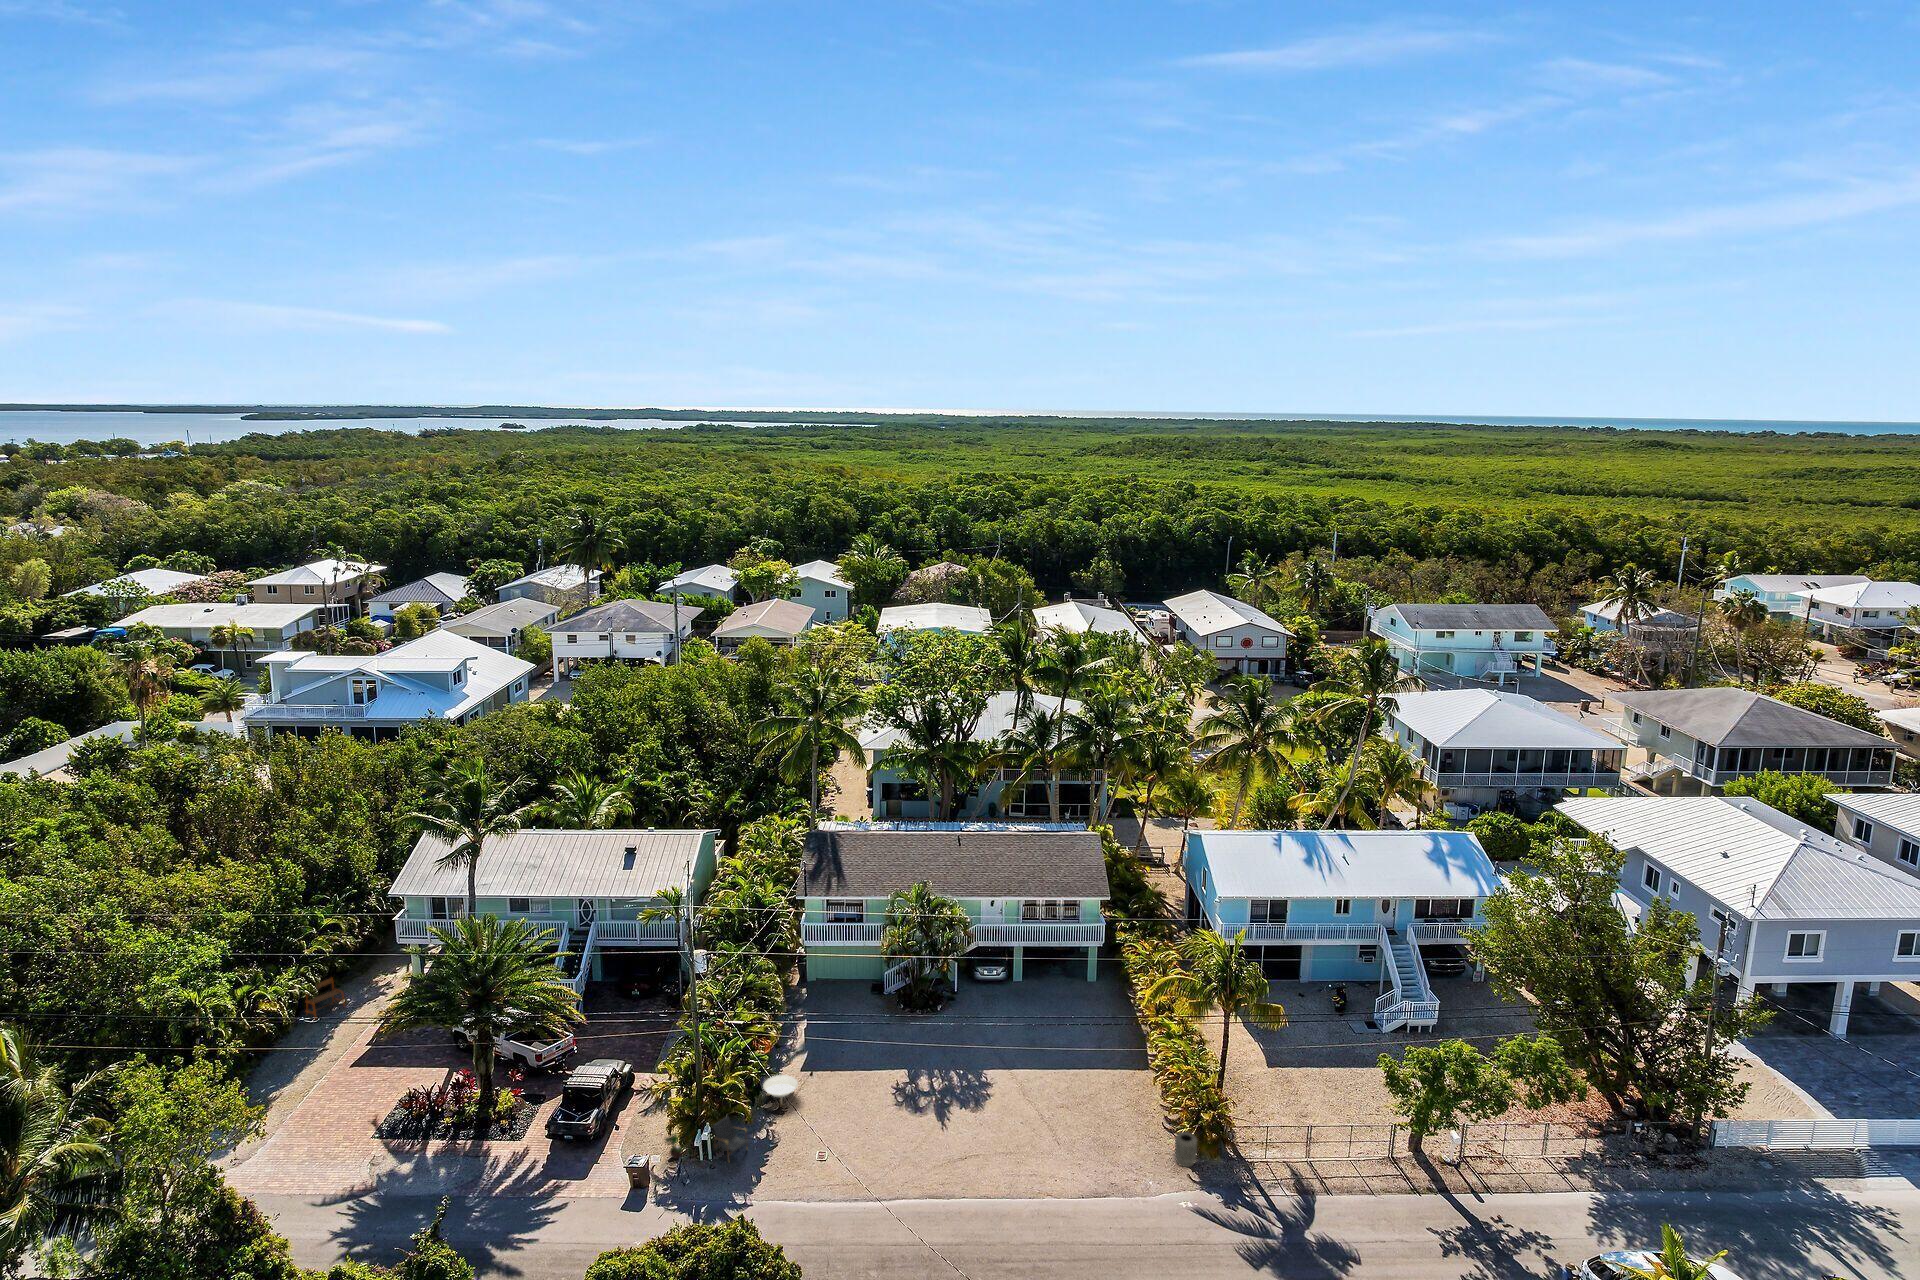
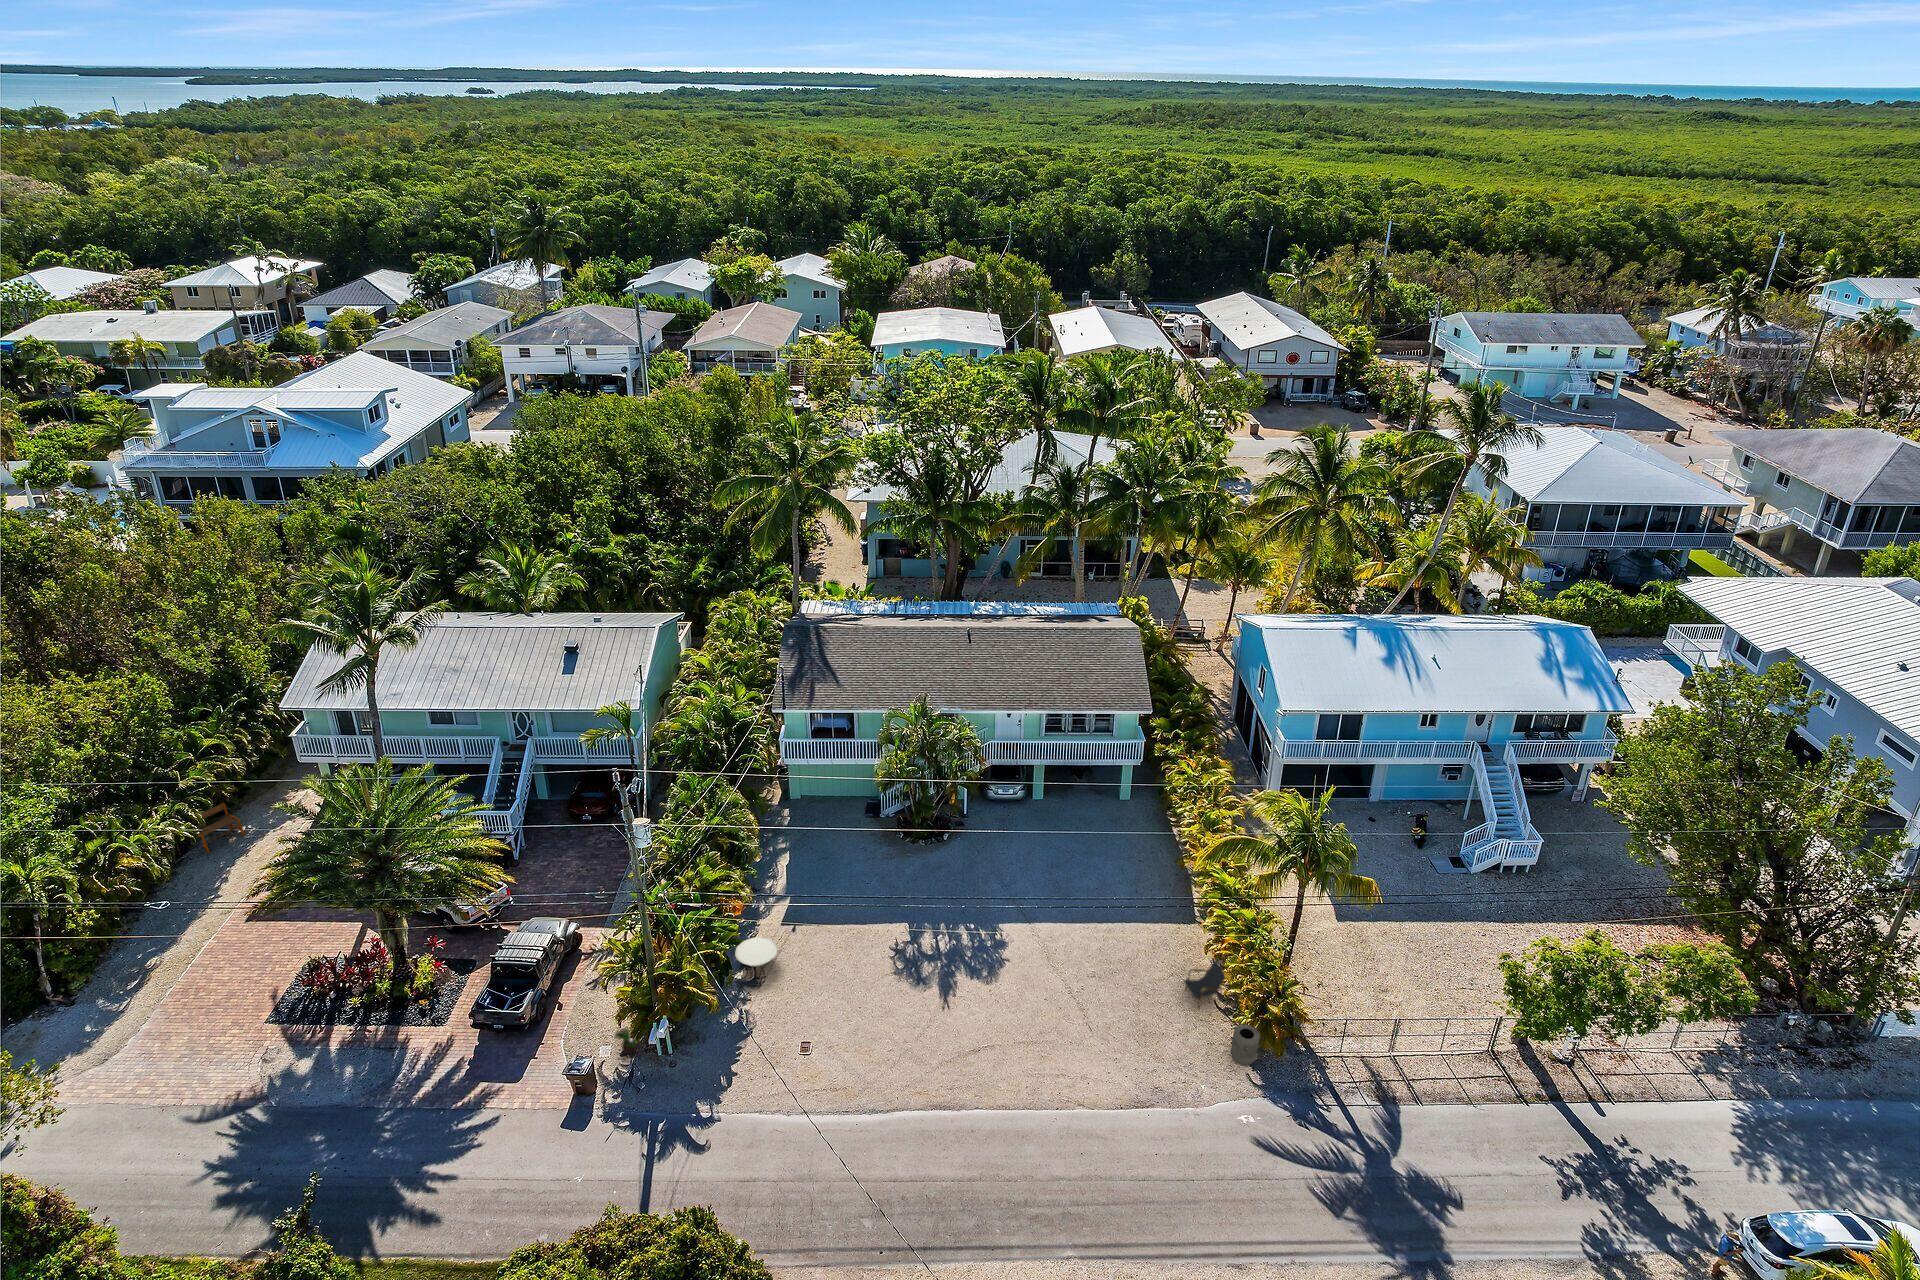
lounge chair: present [713,1117,748,1158] -> present [1184,961,1225,1007]

